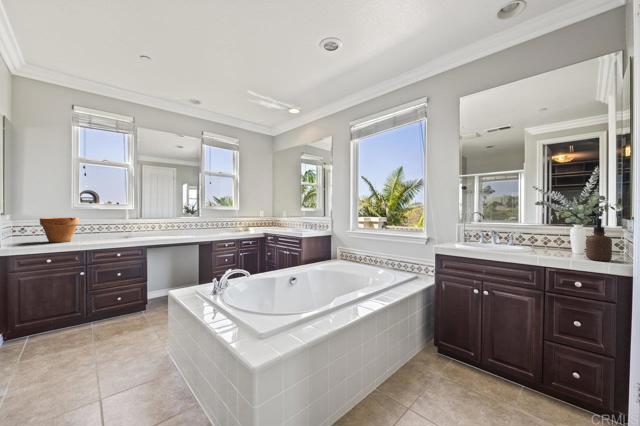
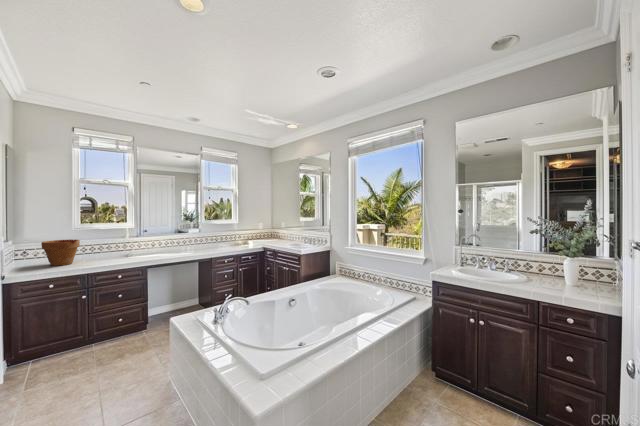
soap dispenser: present [586,219,612,261] -> none [578,255,602,297]

